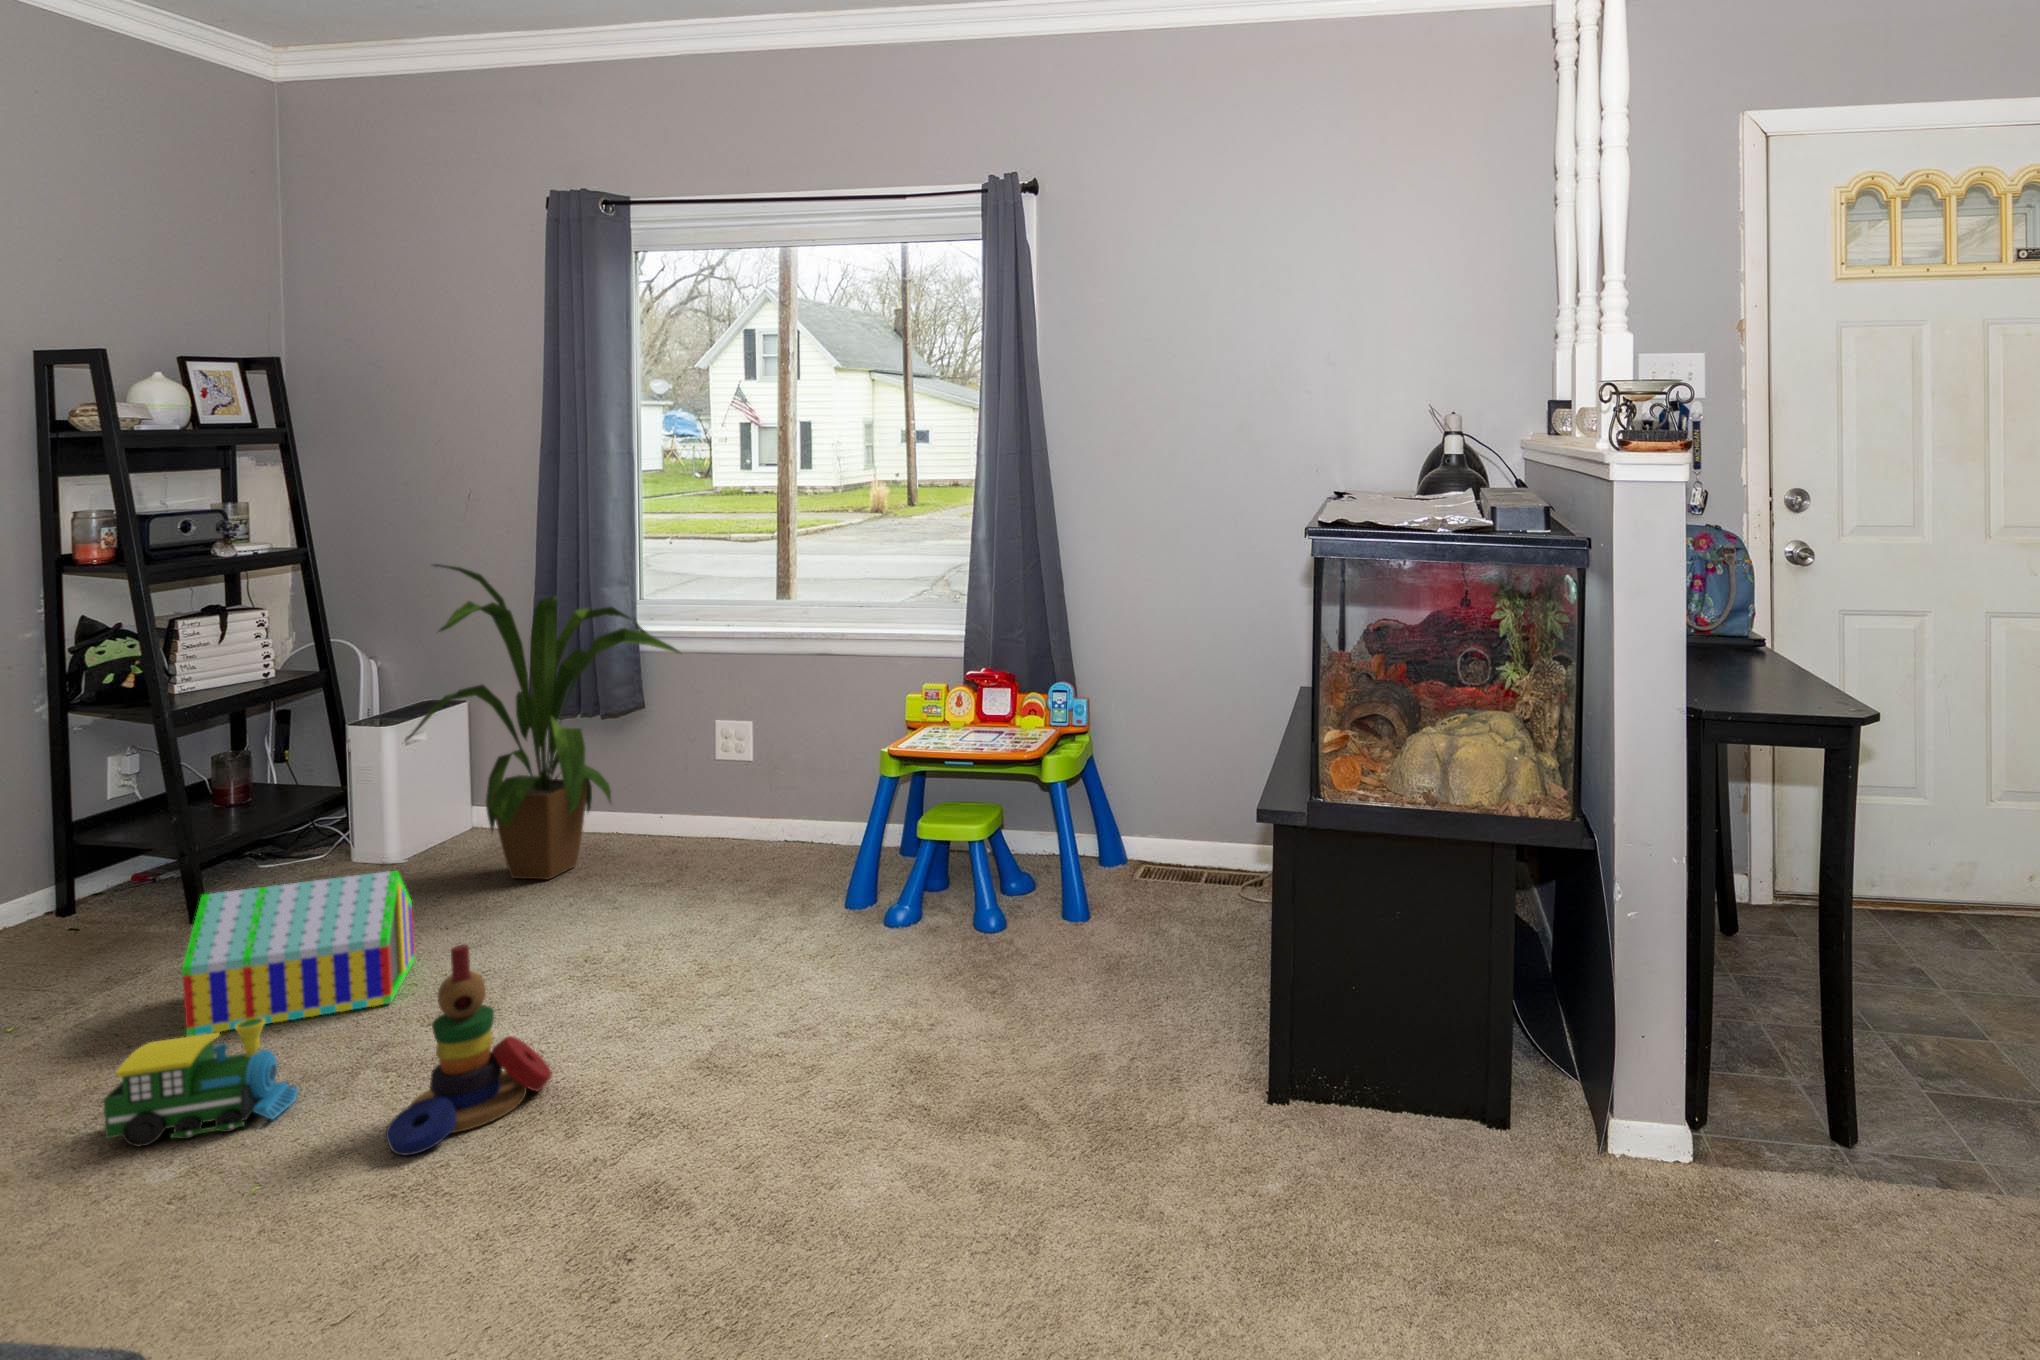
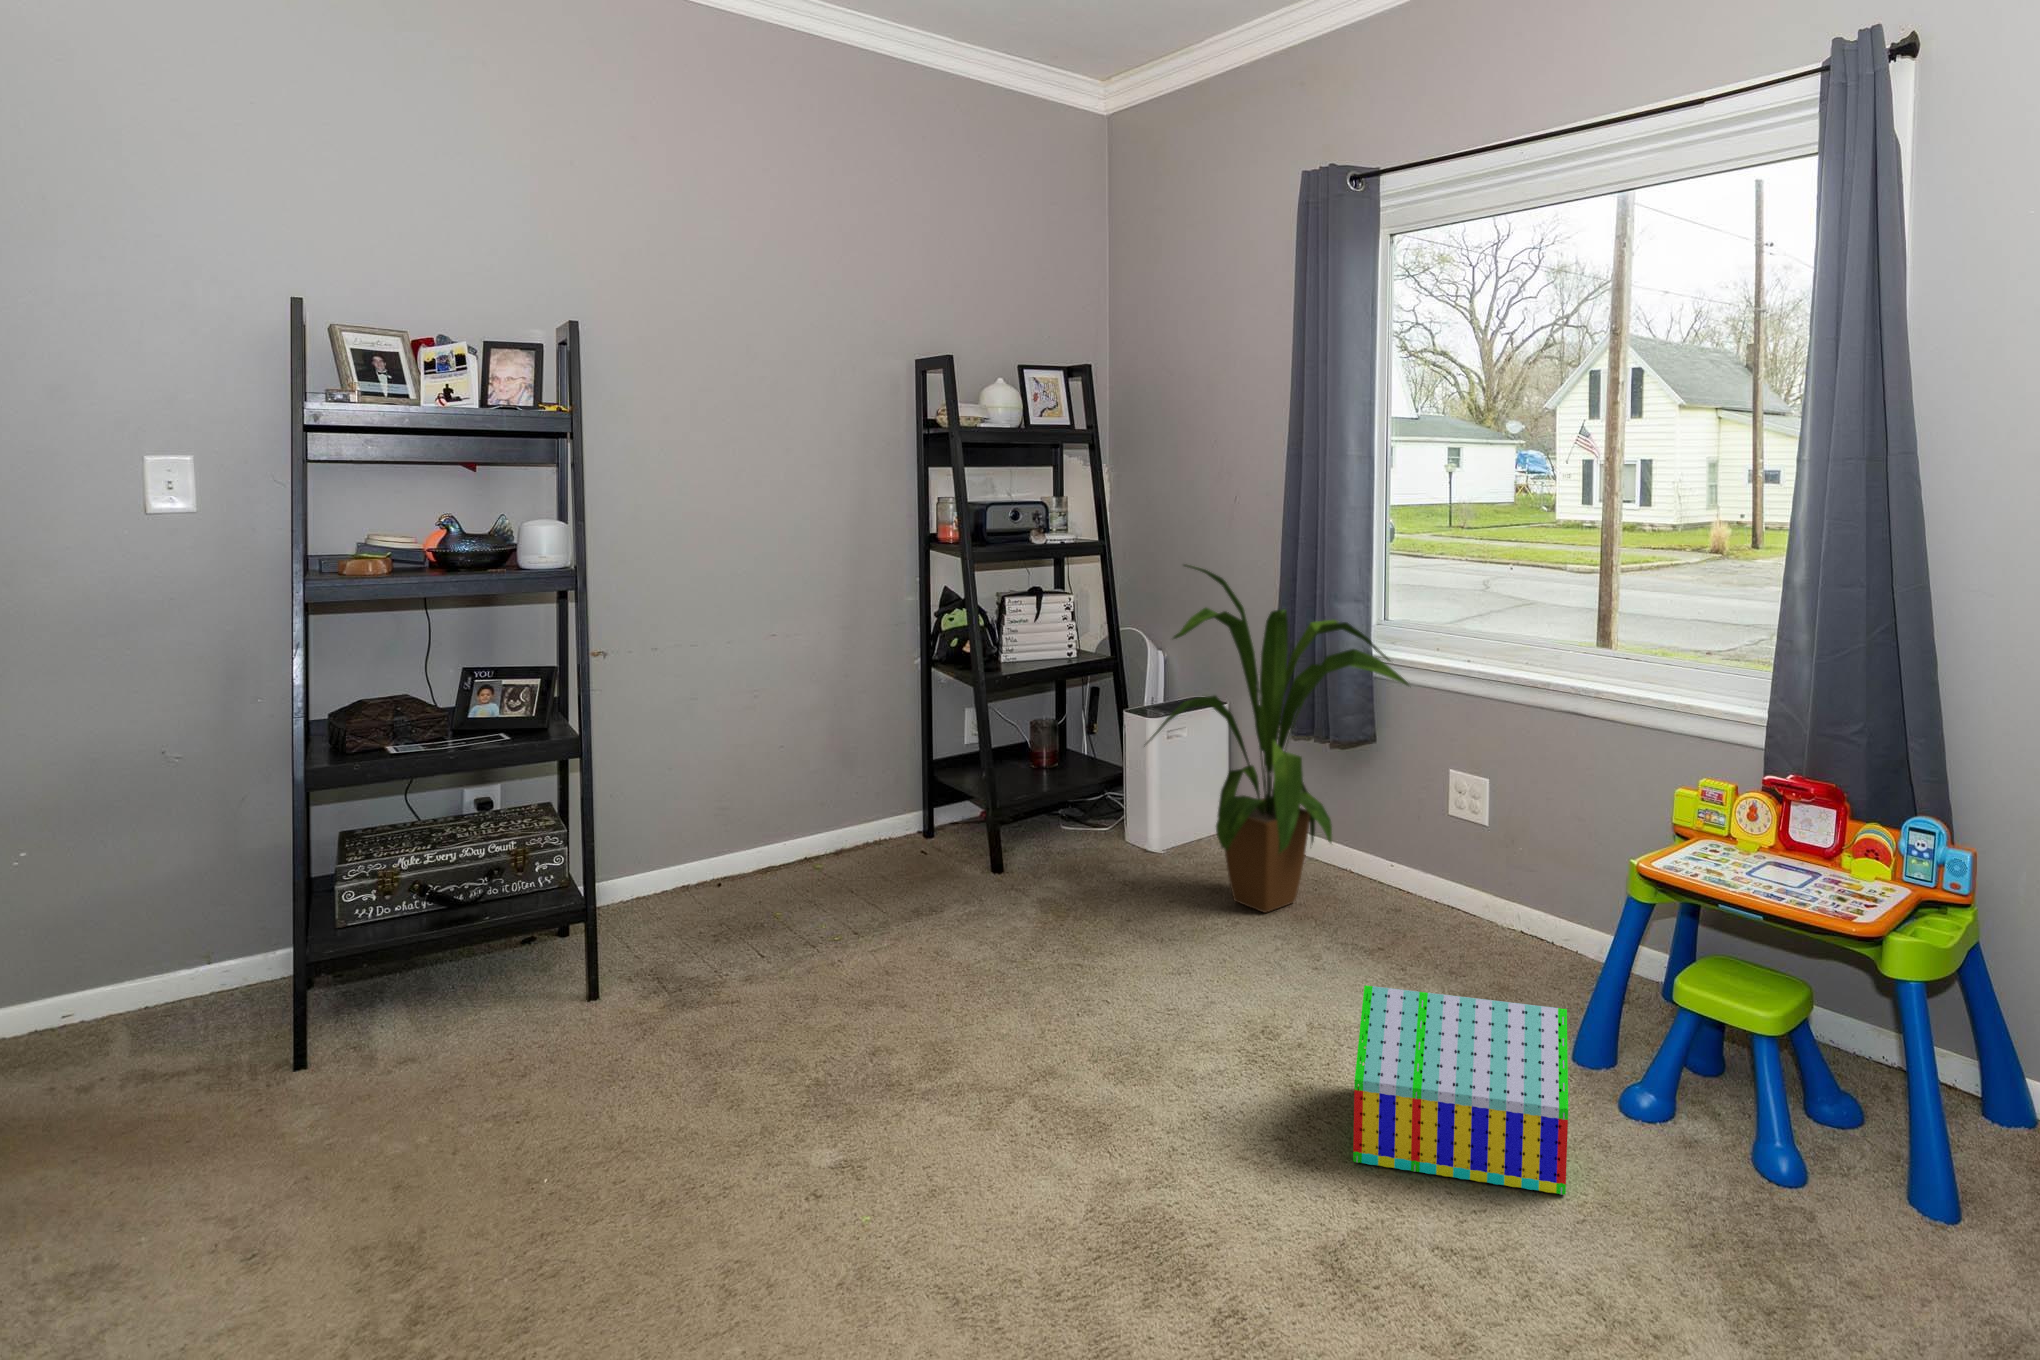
toy house: present [182,871,415,1037] -> present [1353,985,1568,1195]
stacking toy: present [386,945,552,1155] -> none [1009,1028,1180,1261]
toy train: present [103,1018,298,1147] -> none [833,1027,979,1148]

